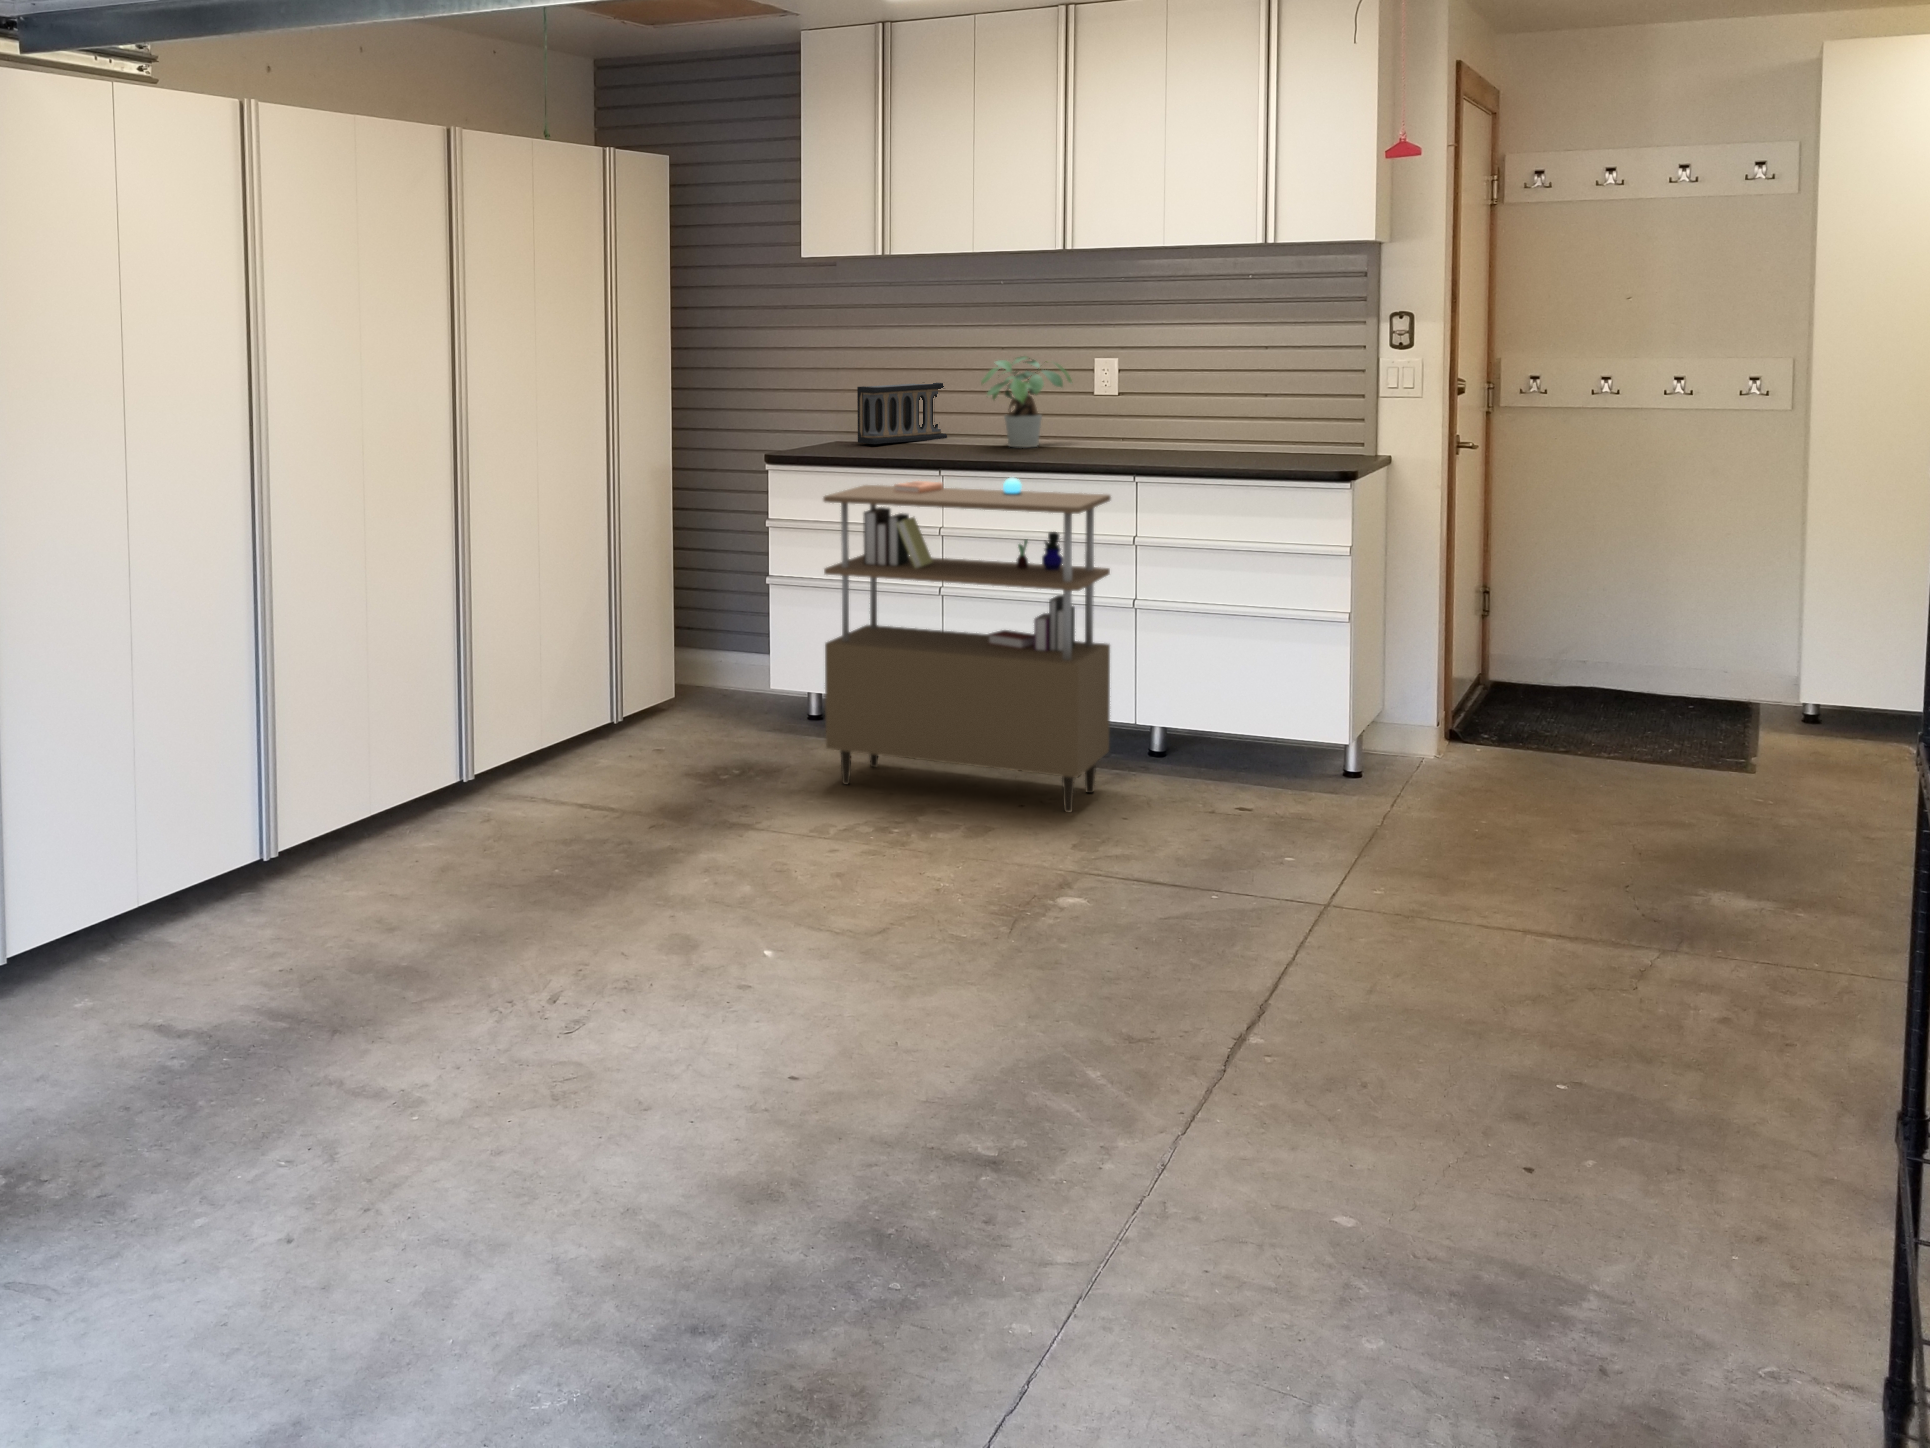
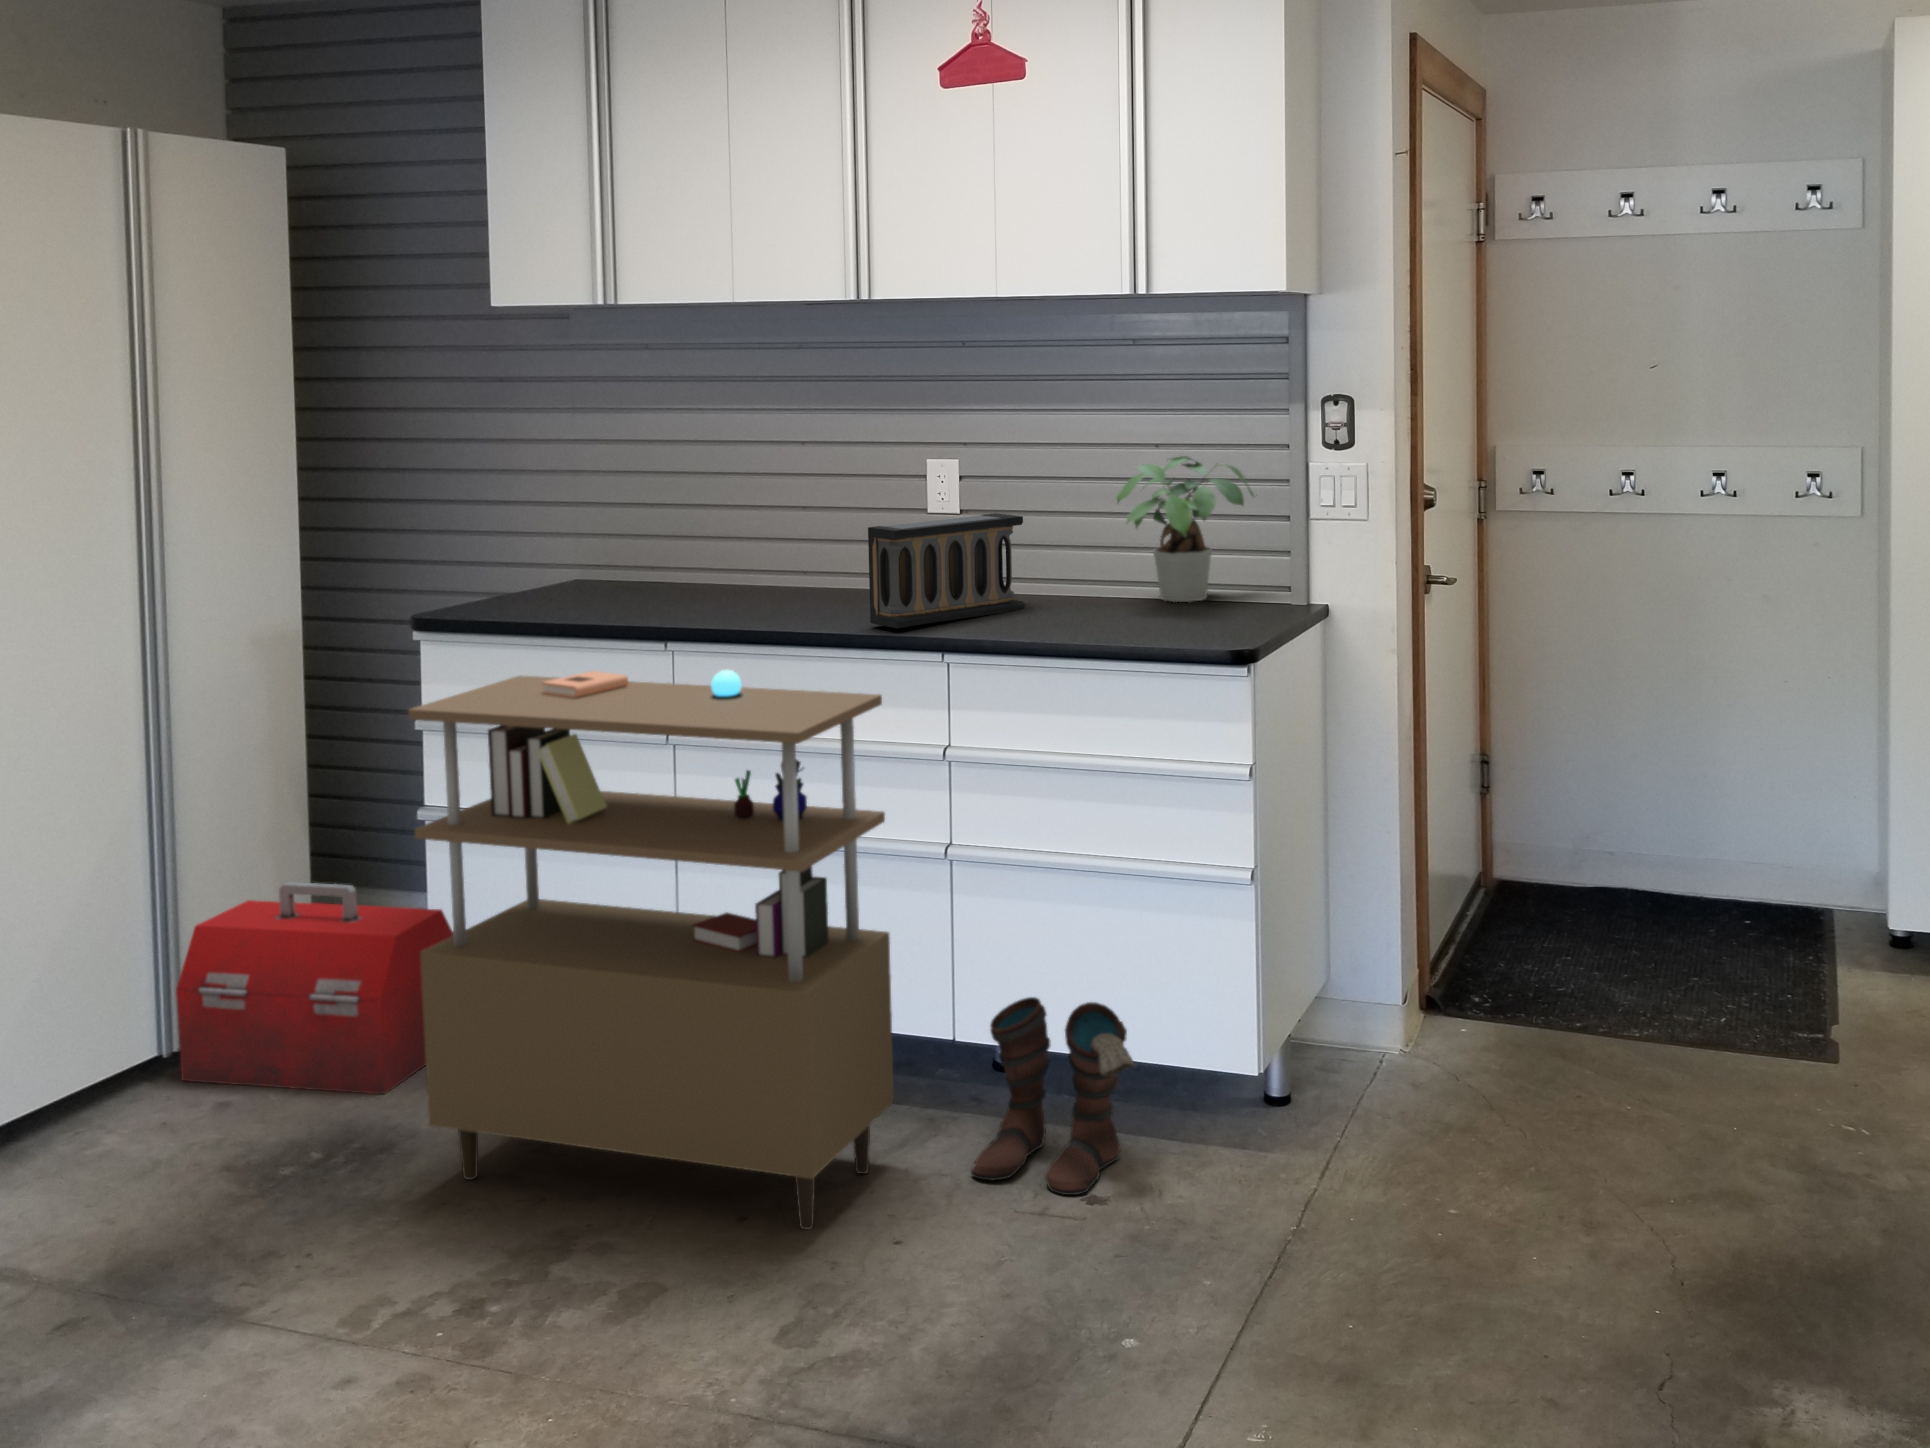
potted plant: present [982,356,1072,448] -> present [1117,456,1254,602]
speaker: present [857,383,947,444] -> present [868,513,1025,628]
toolbox: none [630,621,791,750] -> present [176,882,453,1094]
boots: none [1161,693,1274,807] -> present [971,997,1135,1195]

